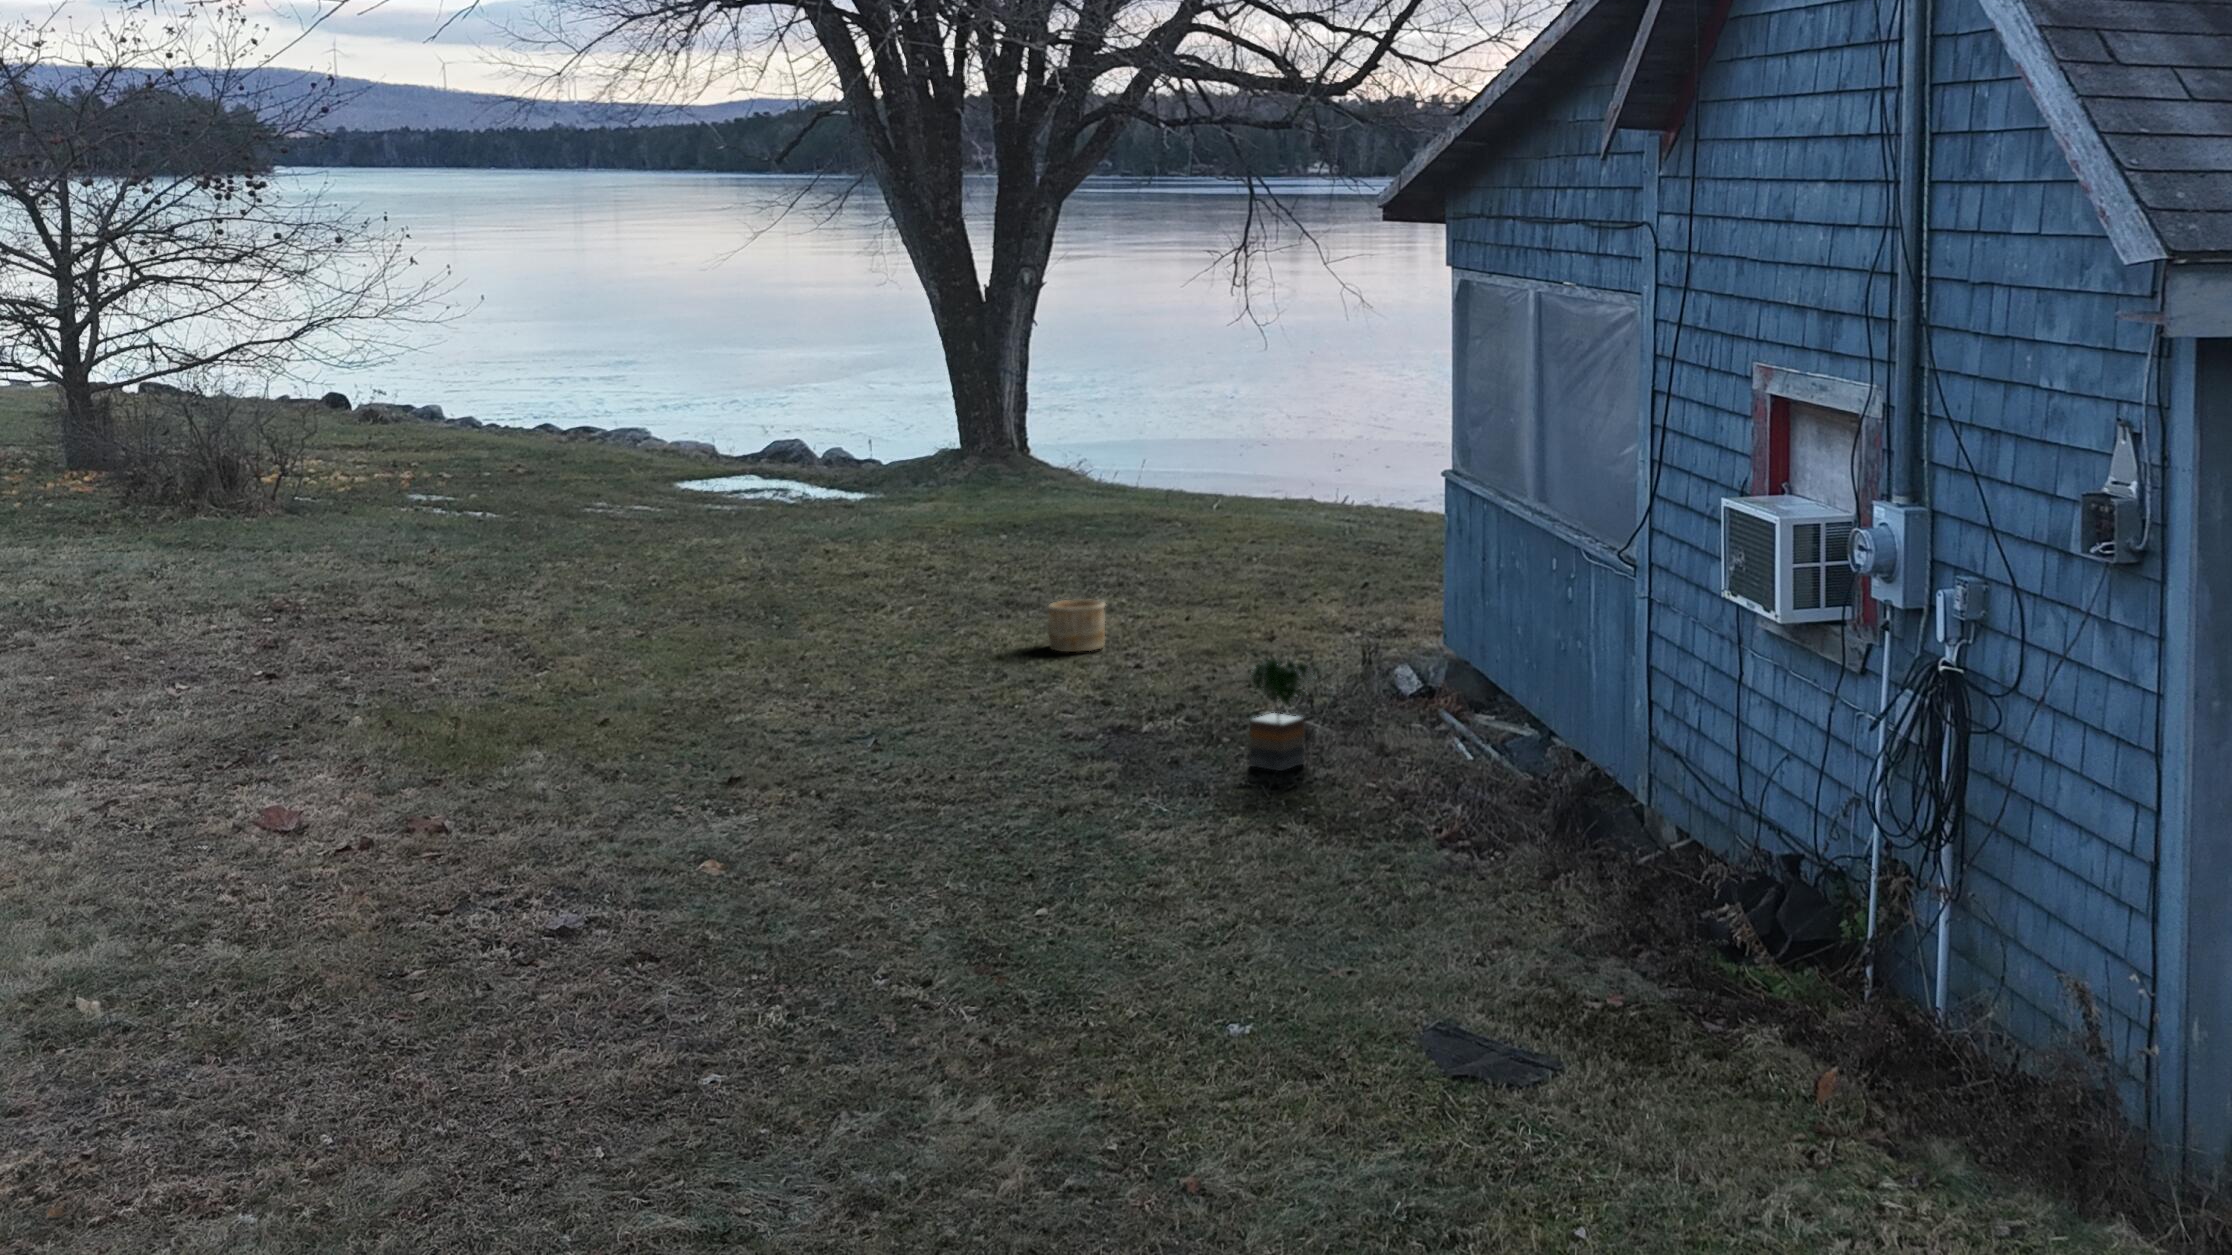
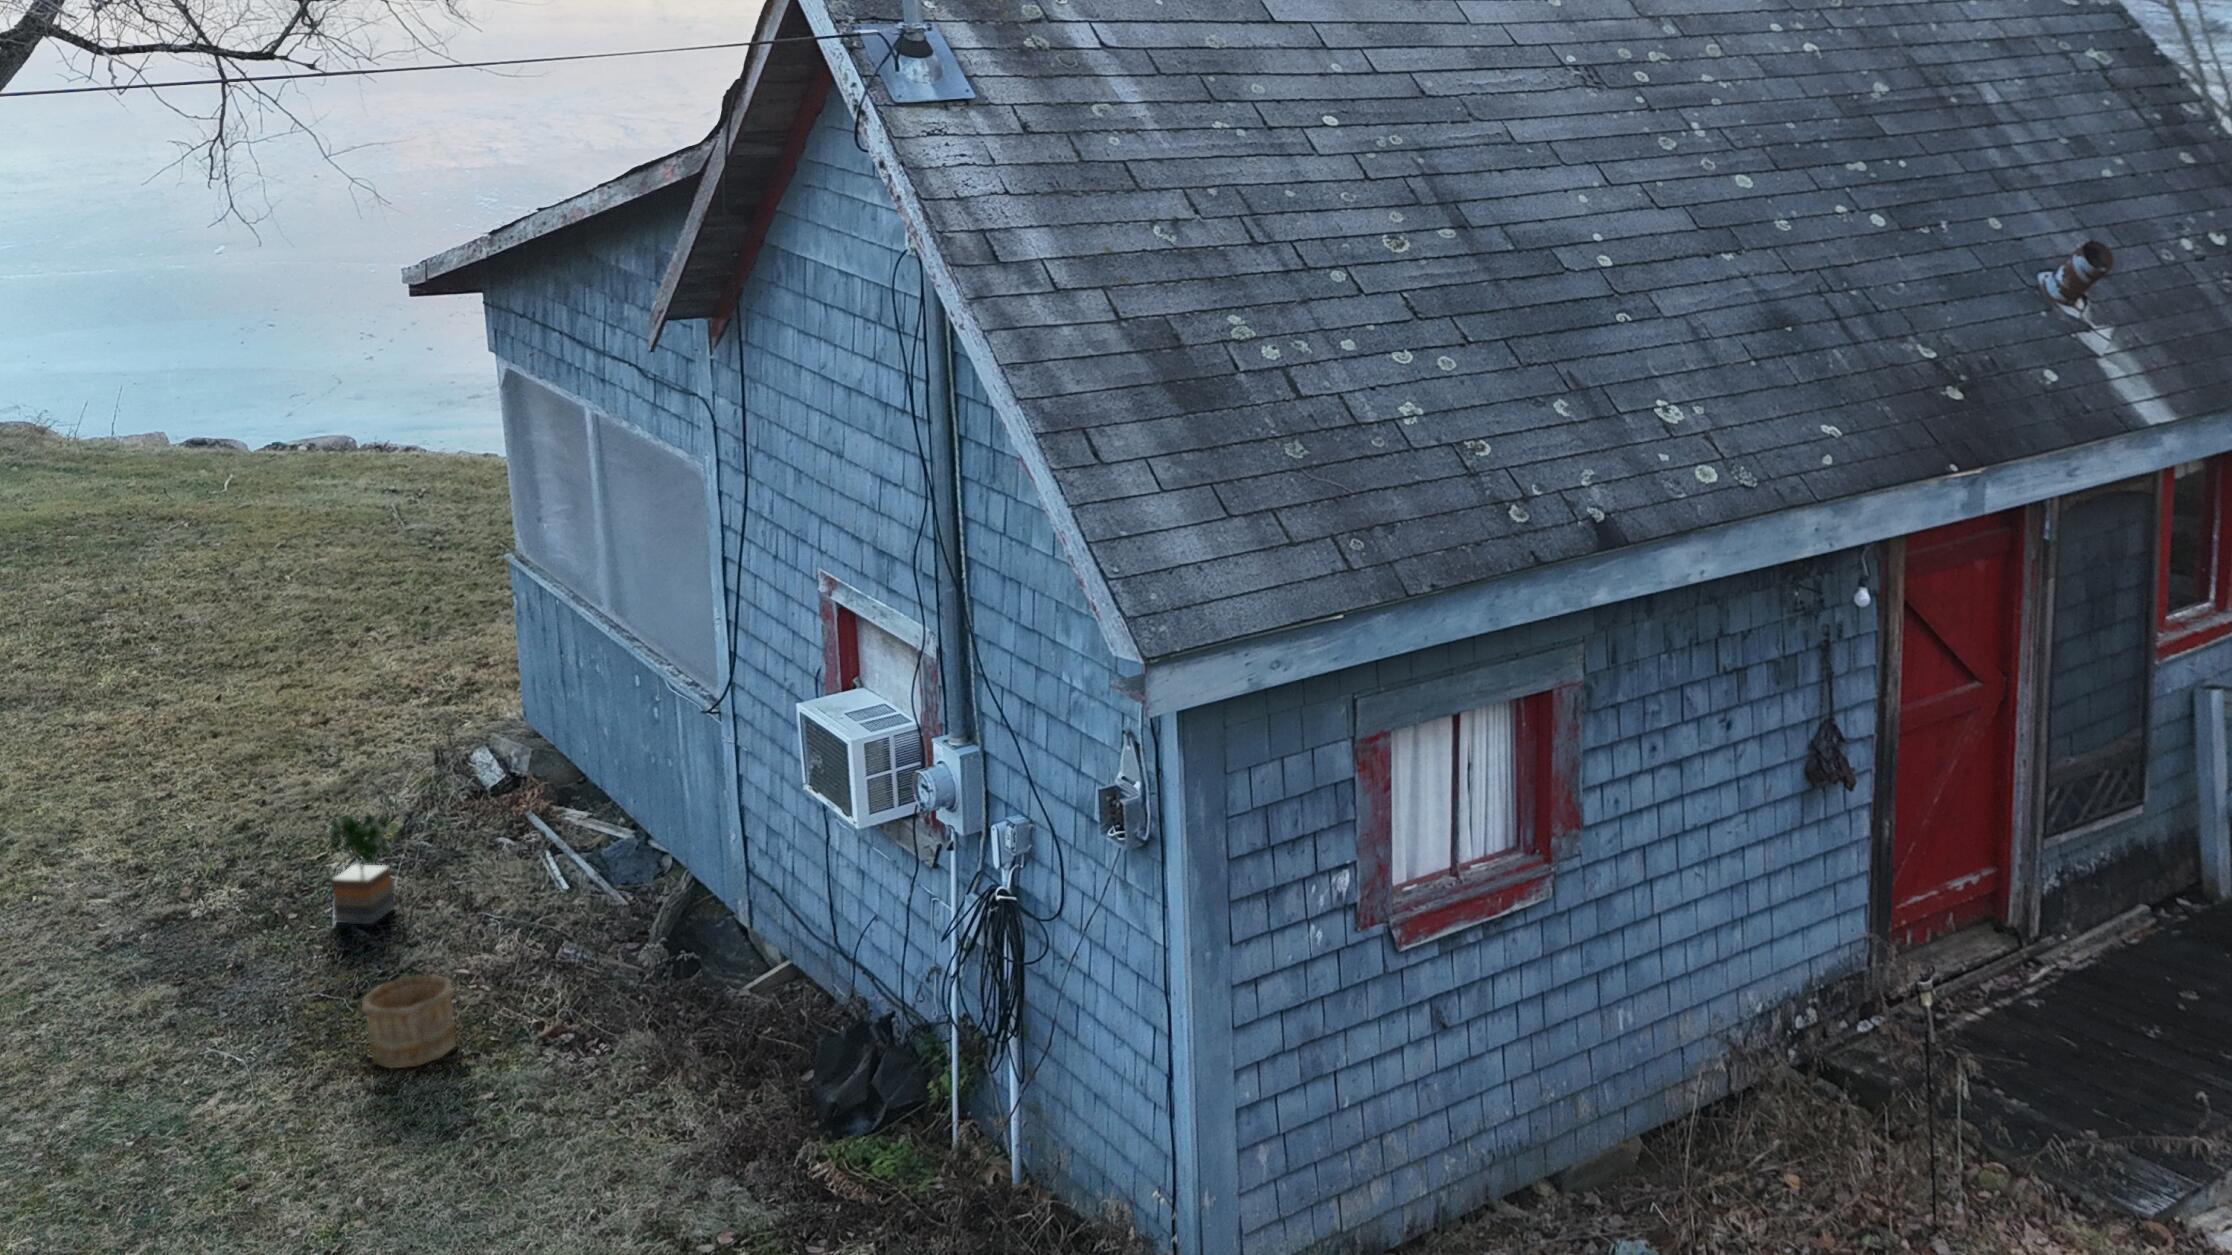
wooden bucket: present [1047,599,1105,652] -> present [362,974,457,1068]

